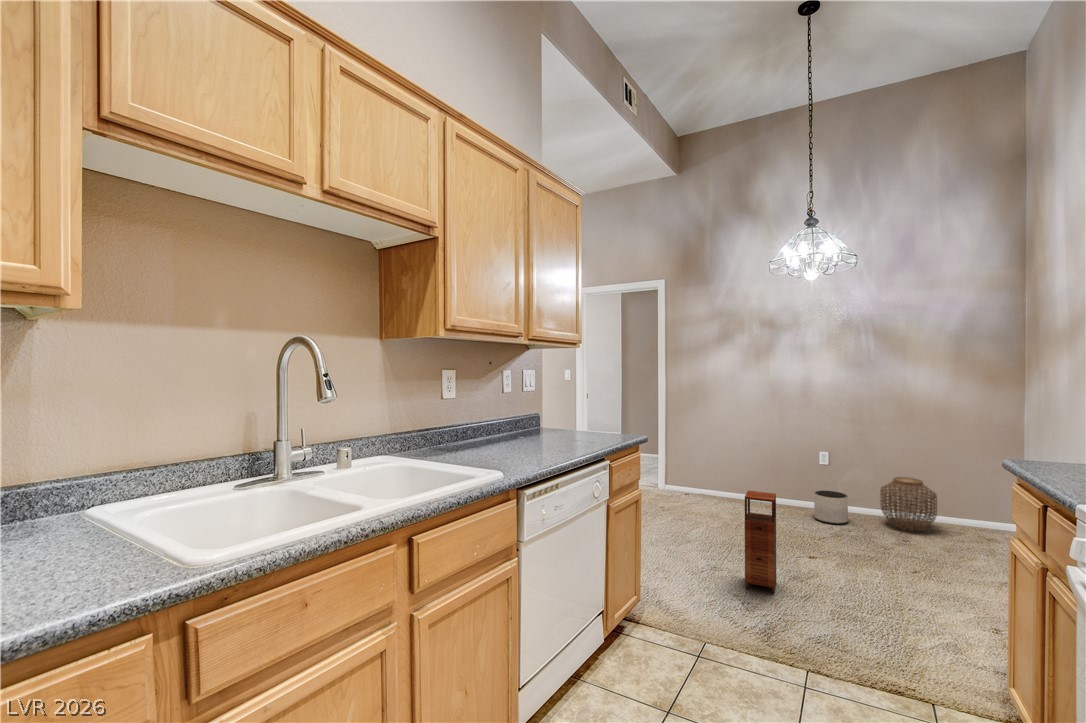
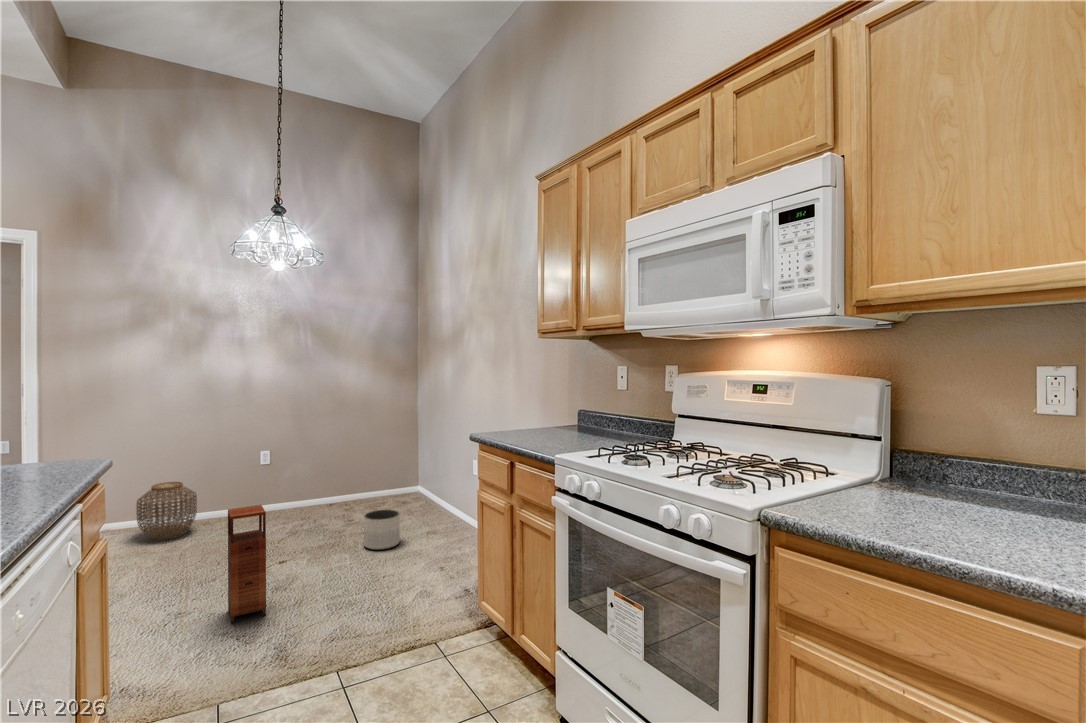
woven basket: present [880,477,937,531] -> present [137,482,197,540]
planter: present [814,490,848,524] -> present [364,510,400,550]

